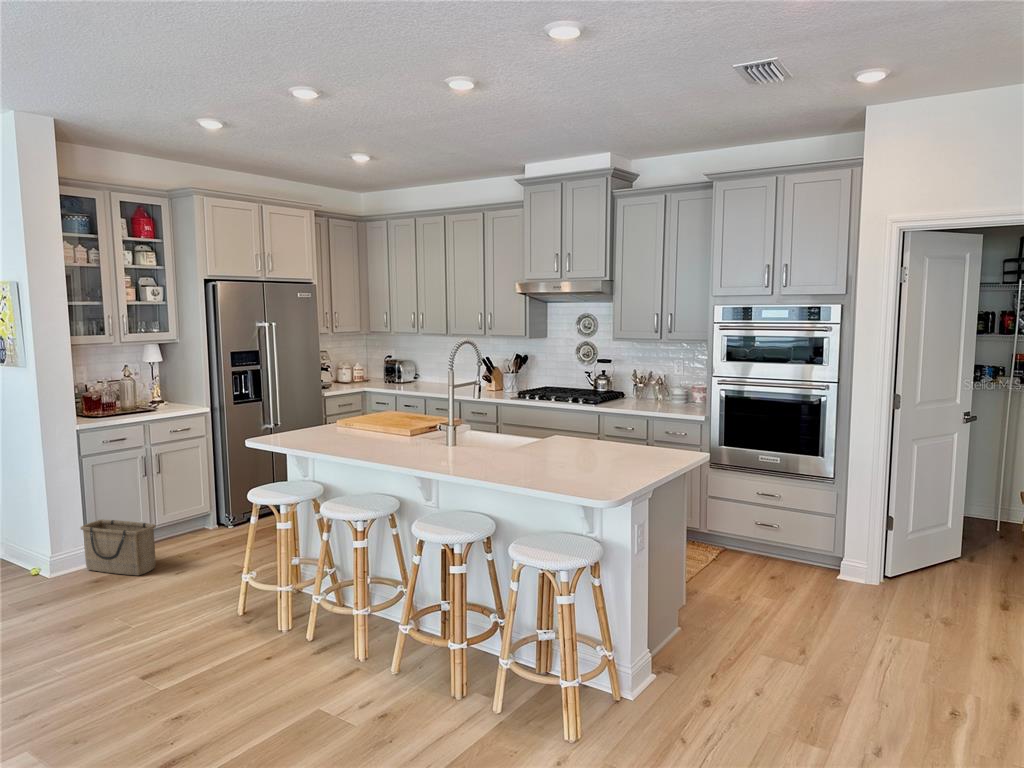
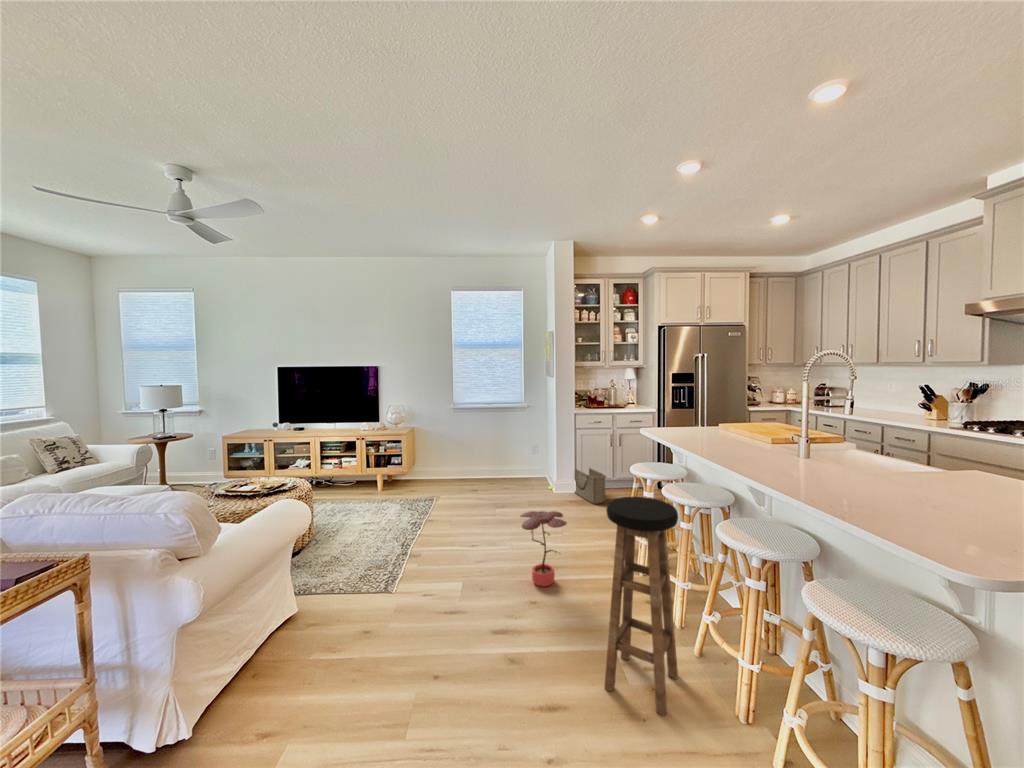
bar stool: none [319,512,404,745] -> present [605,497,678,715]
potted plant: none [107,583,200,703] -> present [520,511,567,586]

